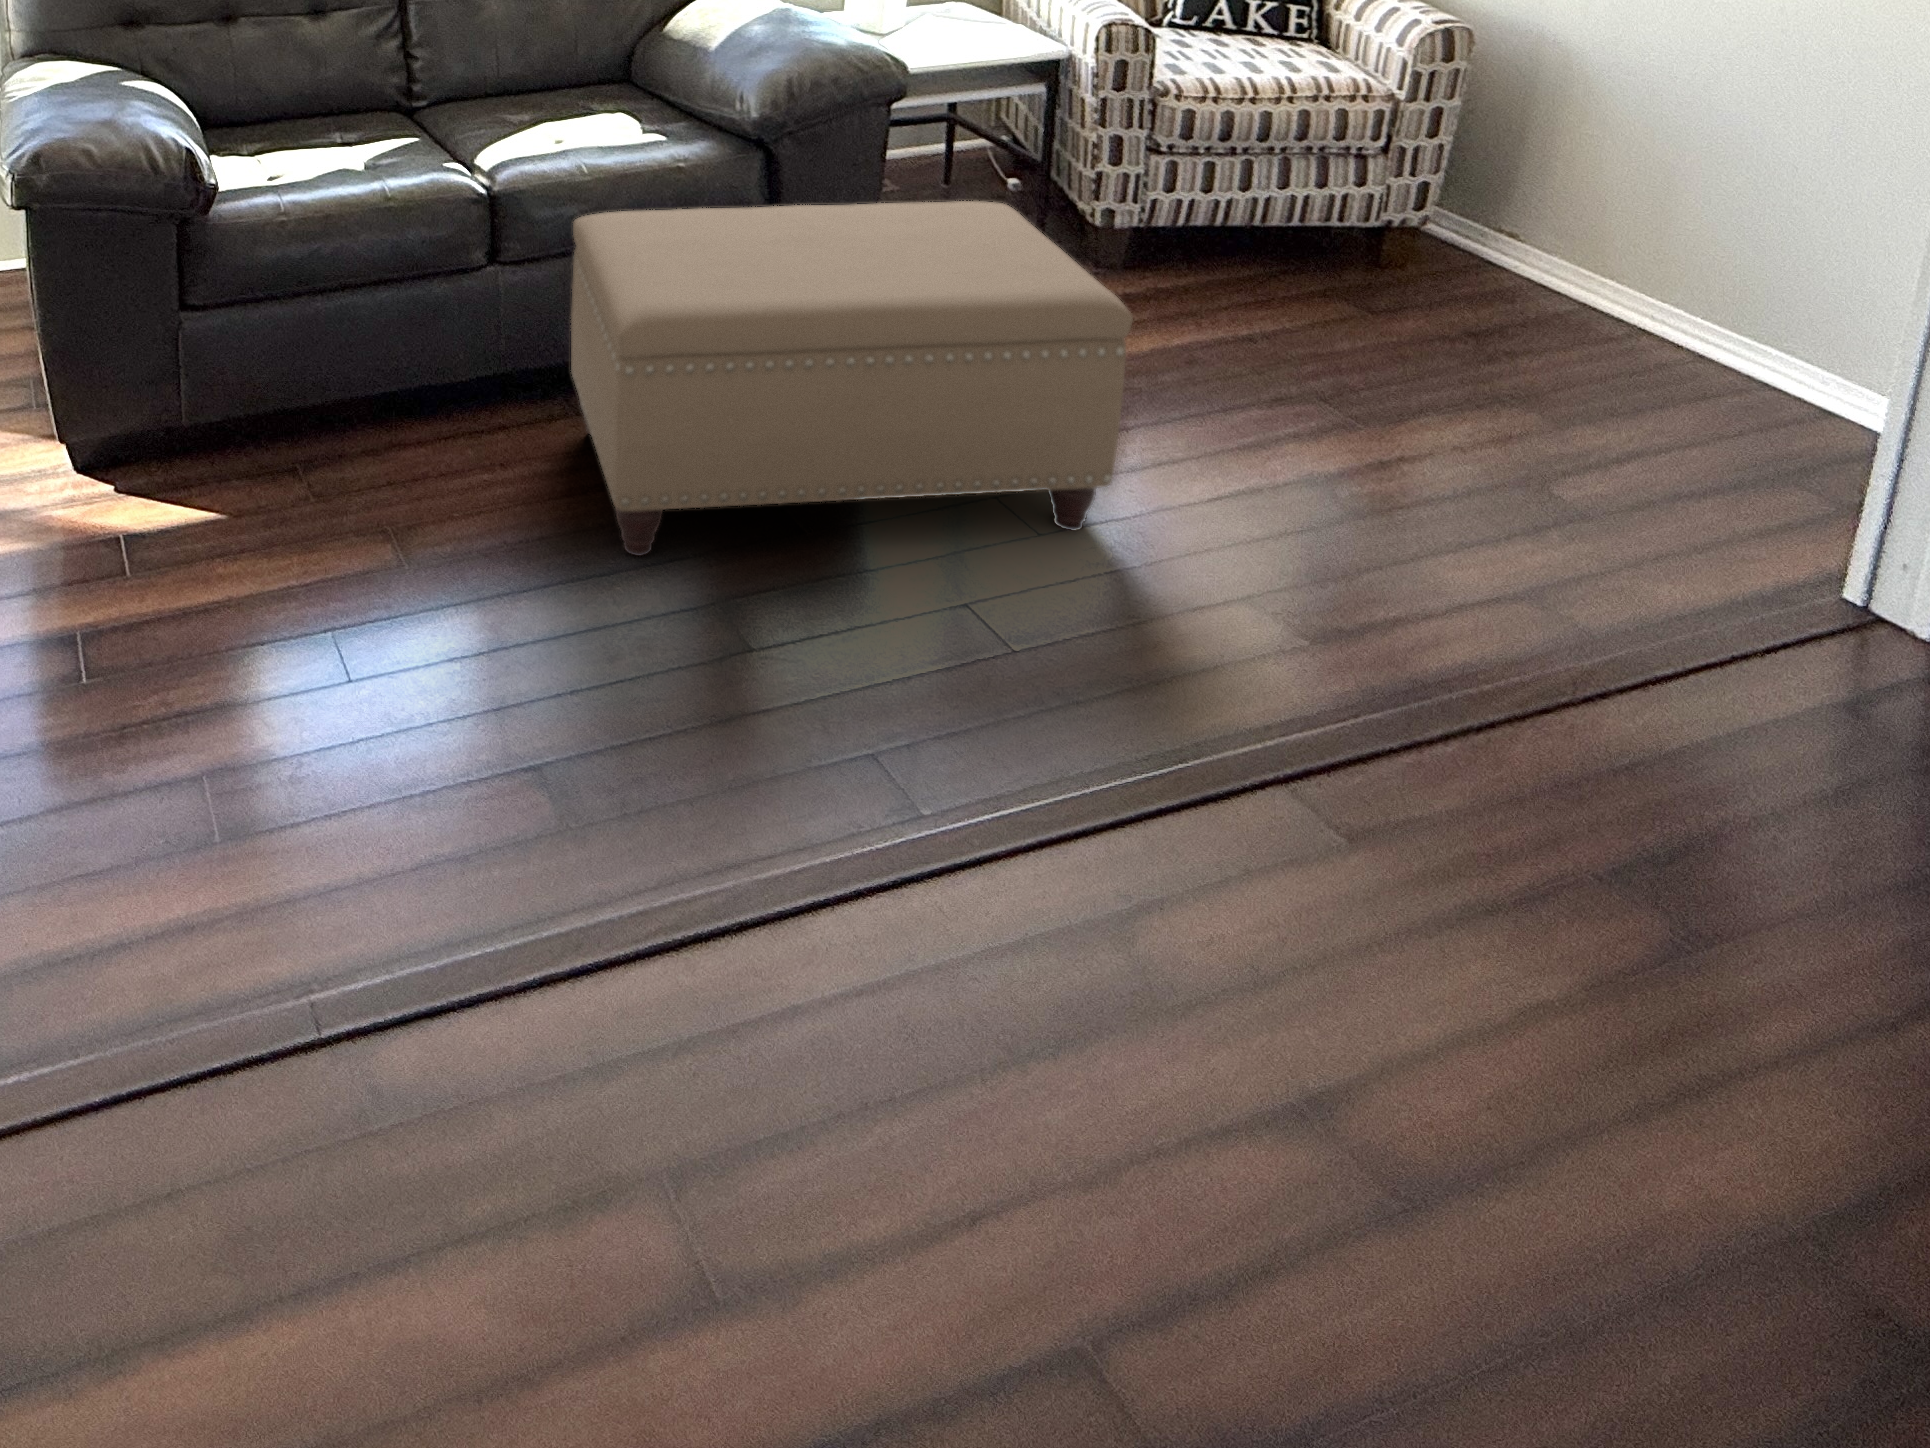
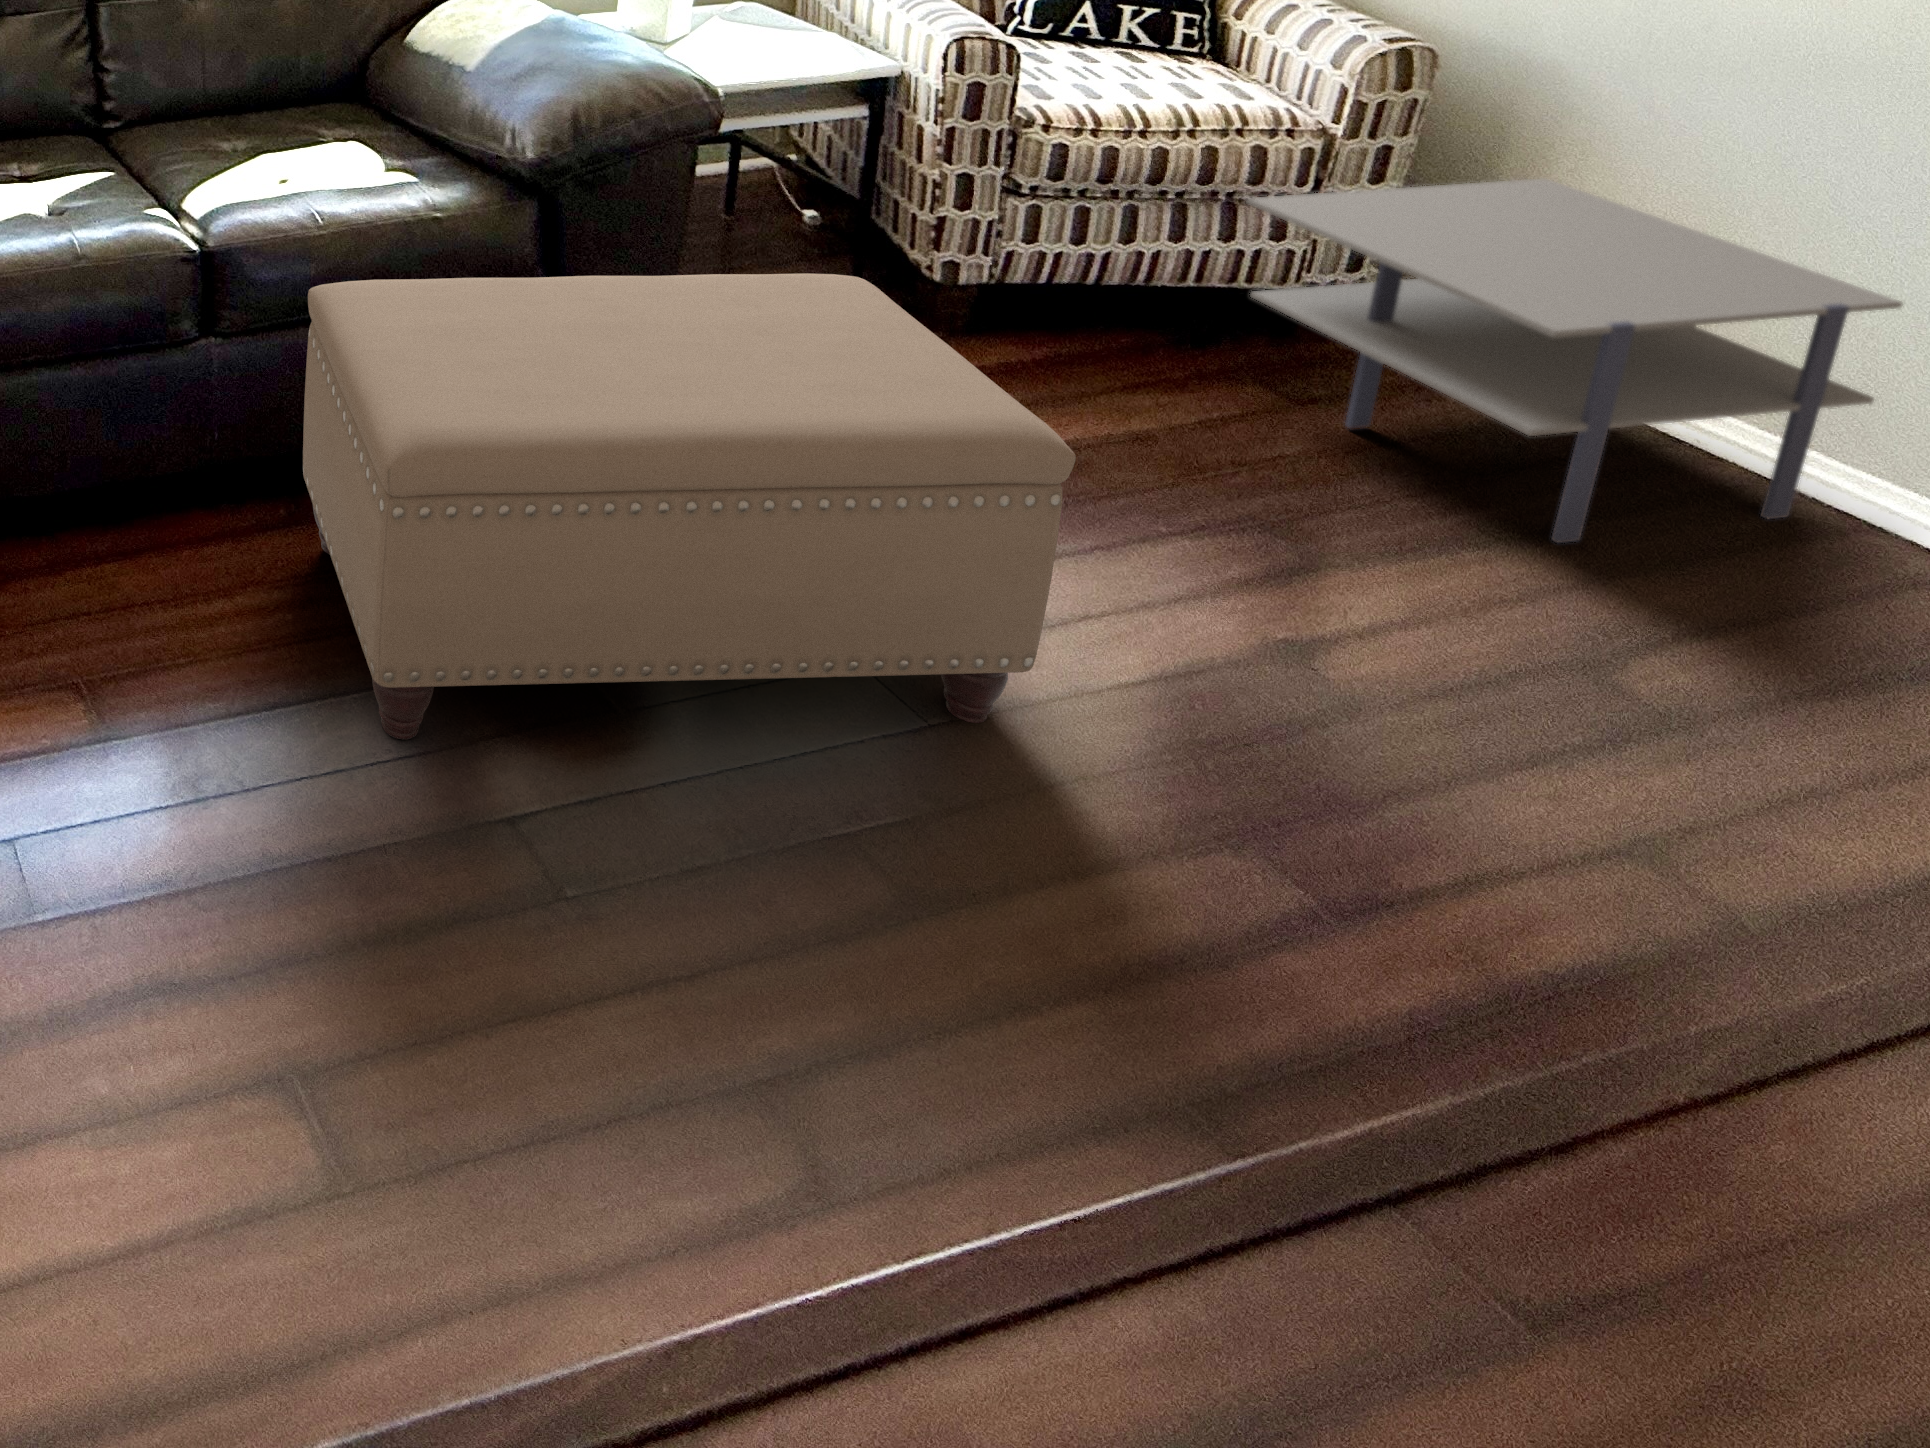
side table: none [1324,131,1777,402] -> present [1247,178,1902,543]

